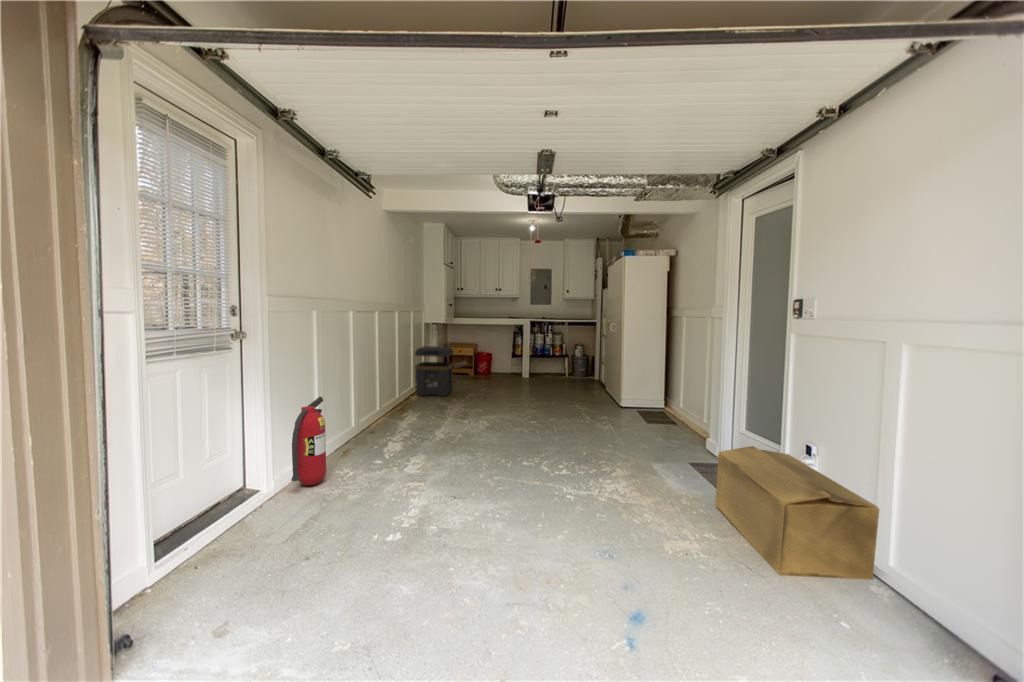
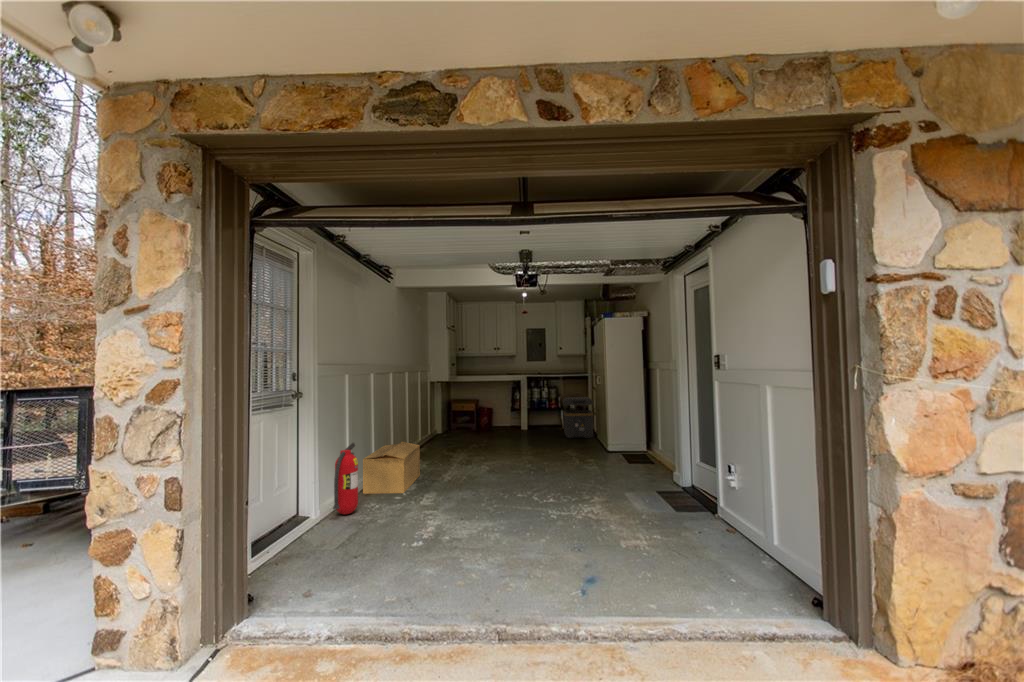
toolbox: present [415,346,453,396] -> present [563,397,593,438]
cardboard box: present [716,446,879,580] -> present [363,442,420,494]

